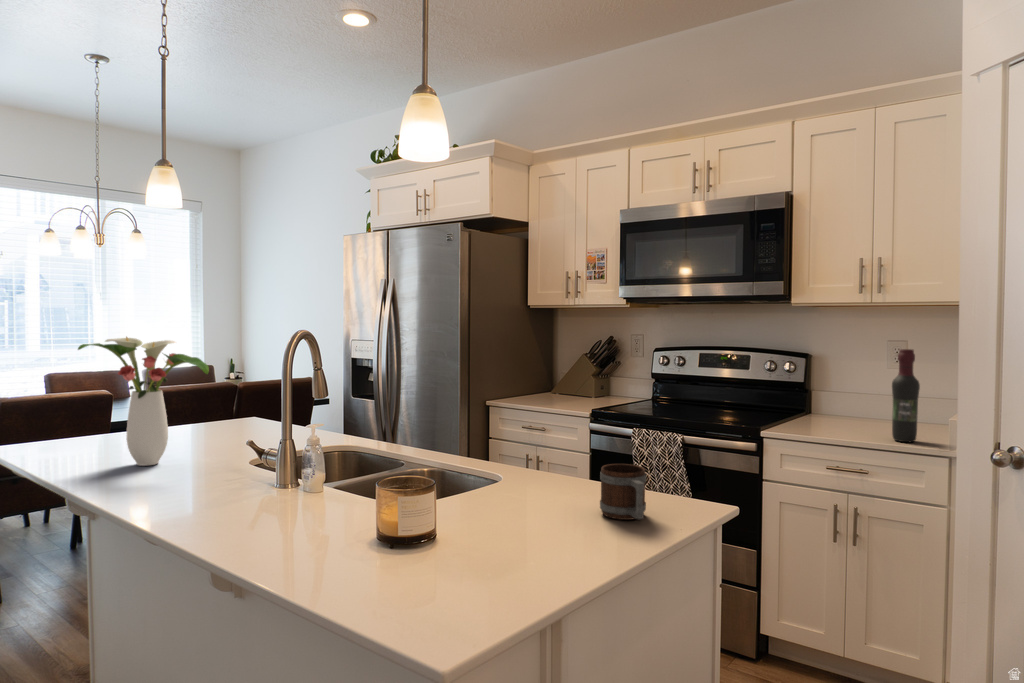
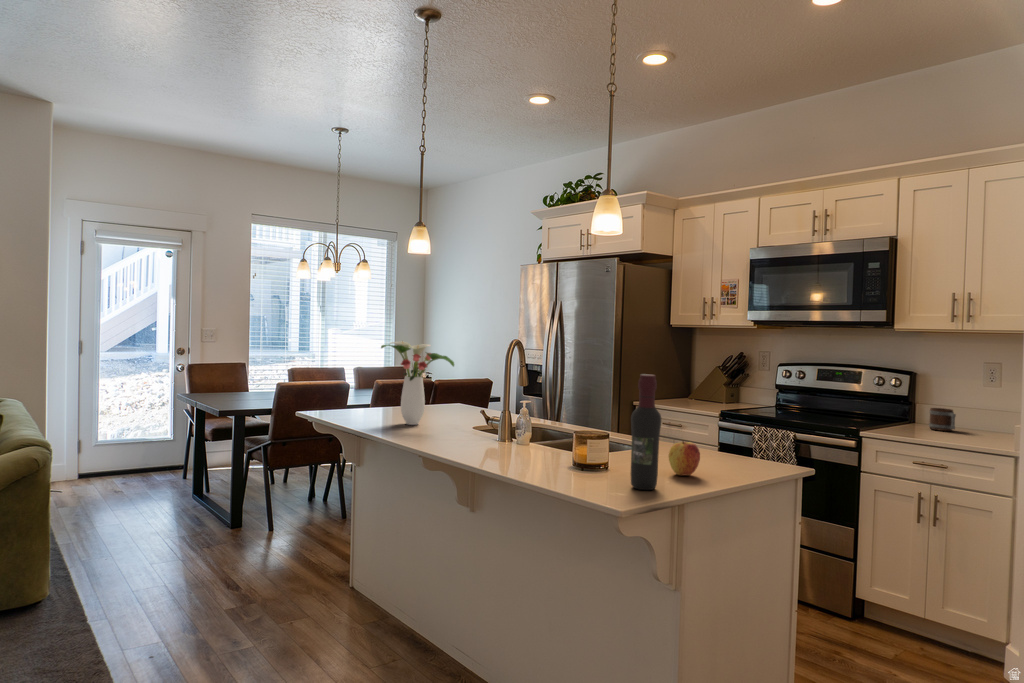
wine bottle: present [892,349,920,442] -> present [631,374,661,490]
mug: present [600,464,646,520] -> present [929,408,956,431]
apple: none [535,488,586,547] -> present [669,441,700,475]

